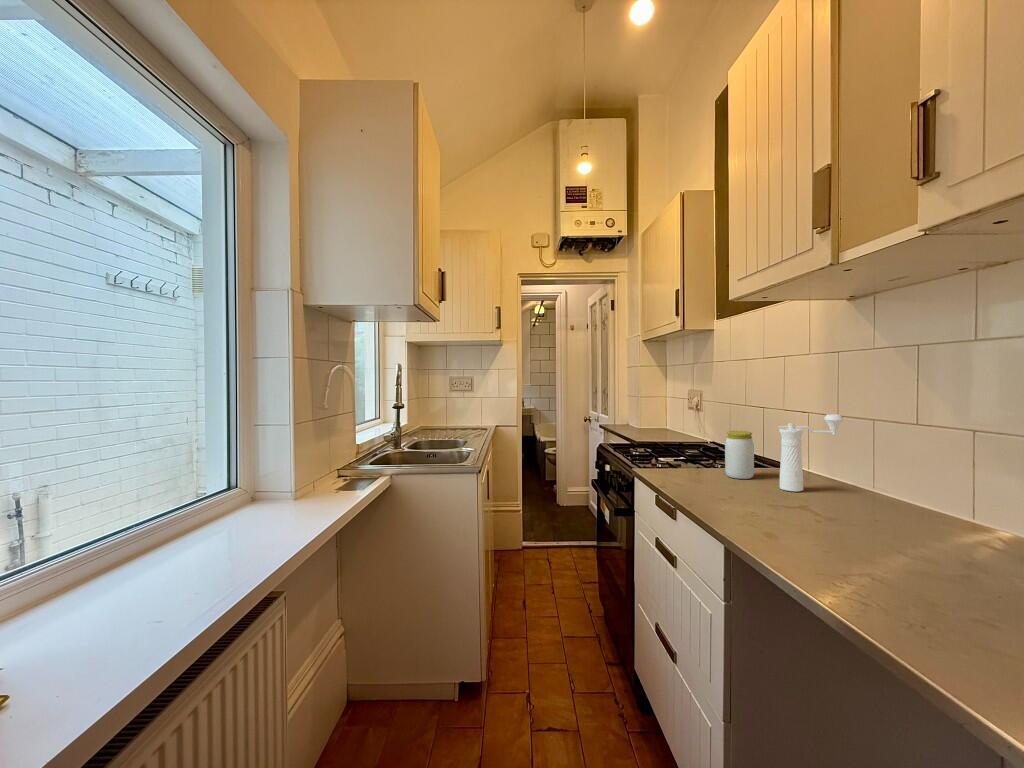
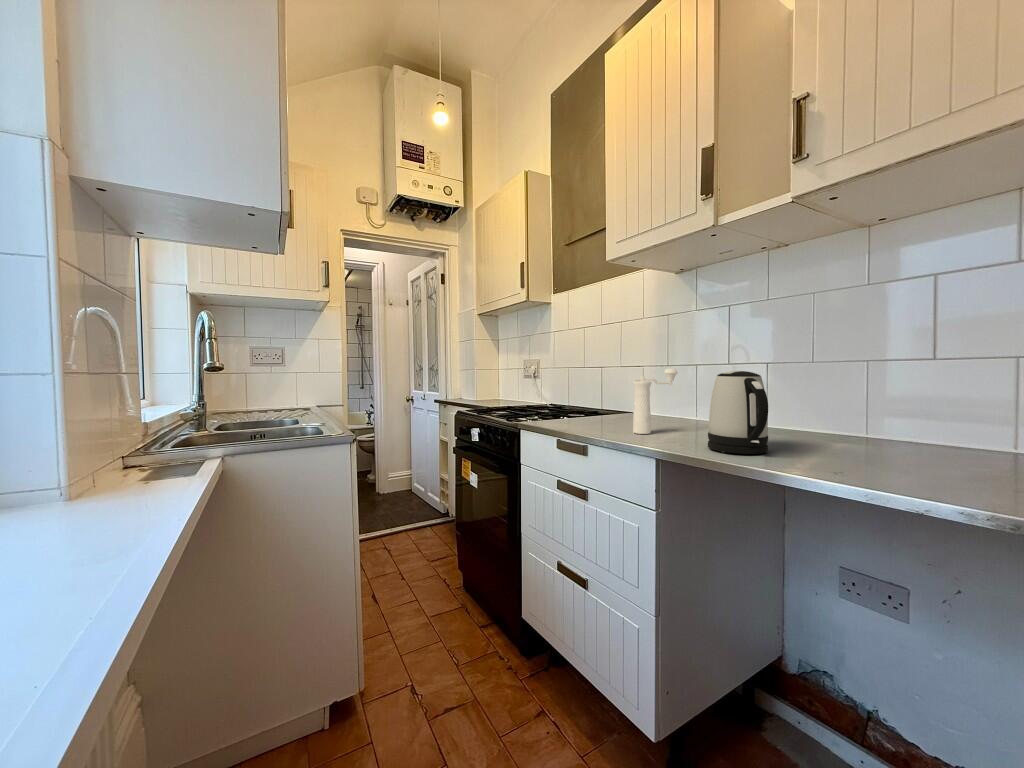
kettle: none [859,428,950,539] -> present [708,371,768,454]
jar: present [725,431,754,479] -> none [584,387,607,429]

